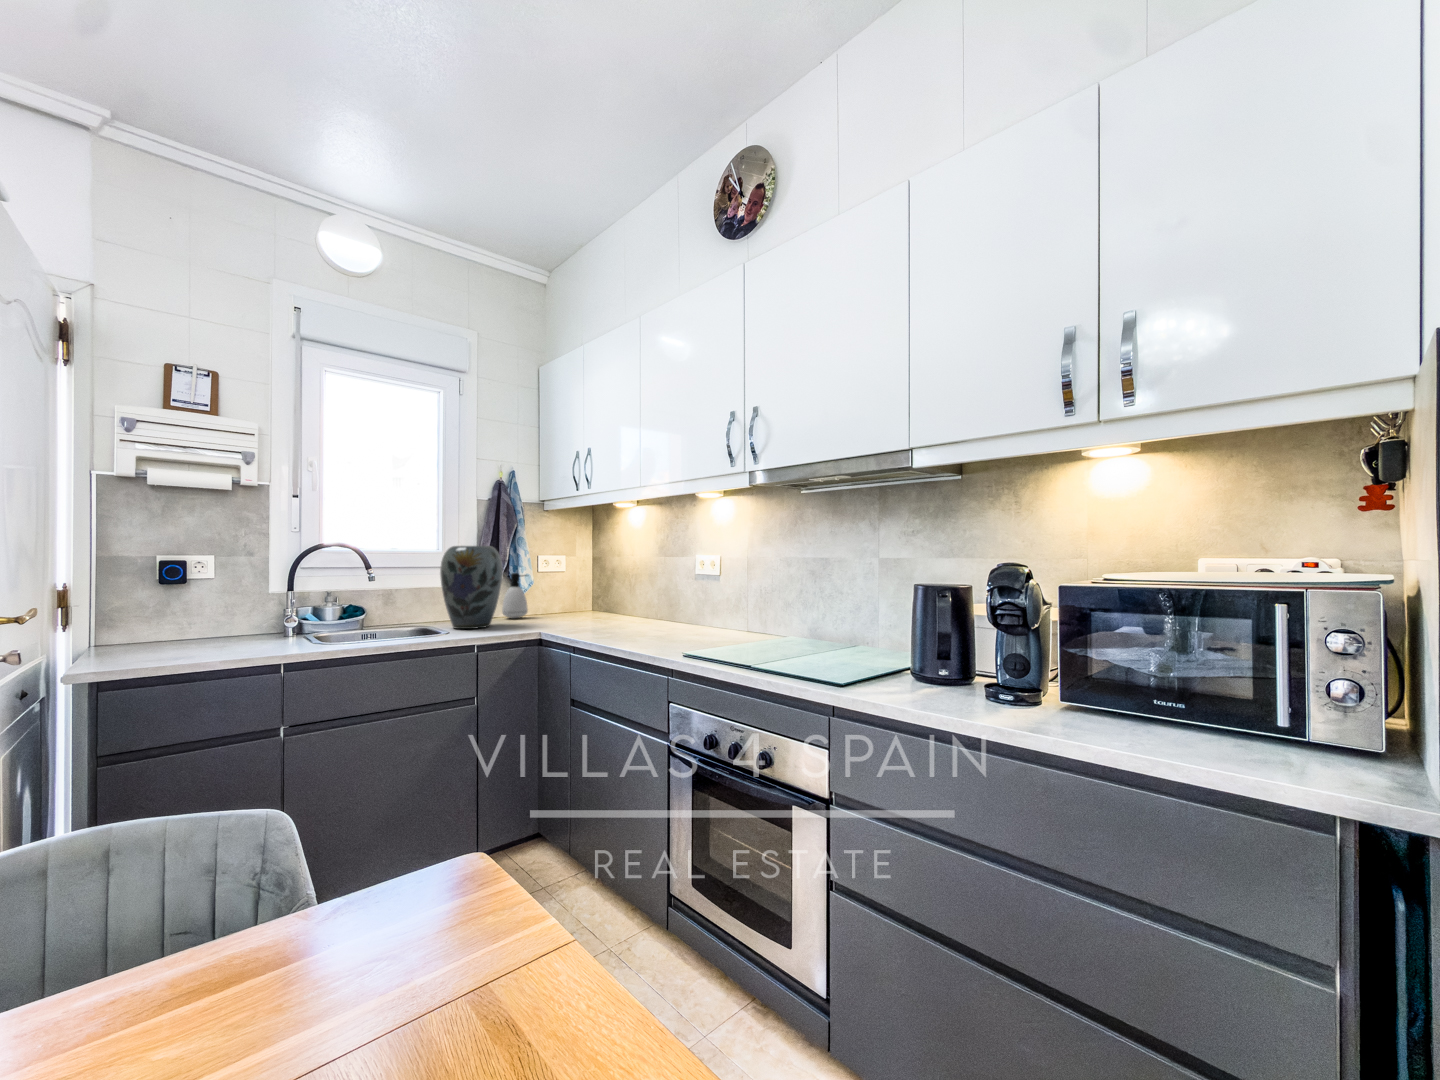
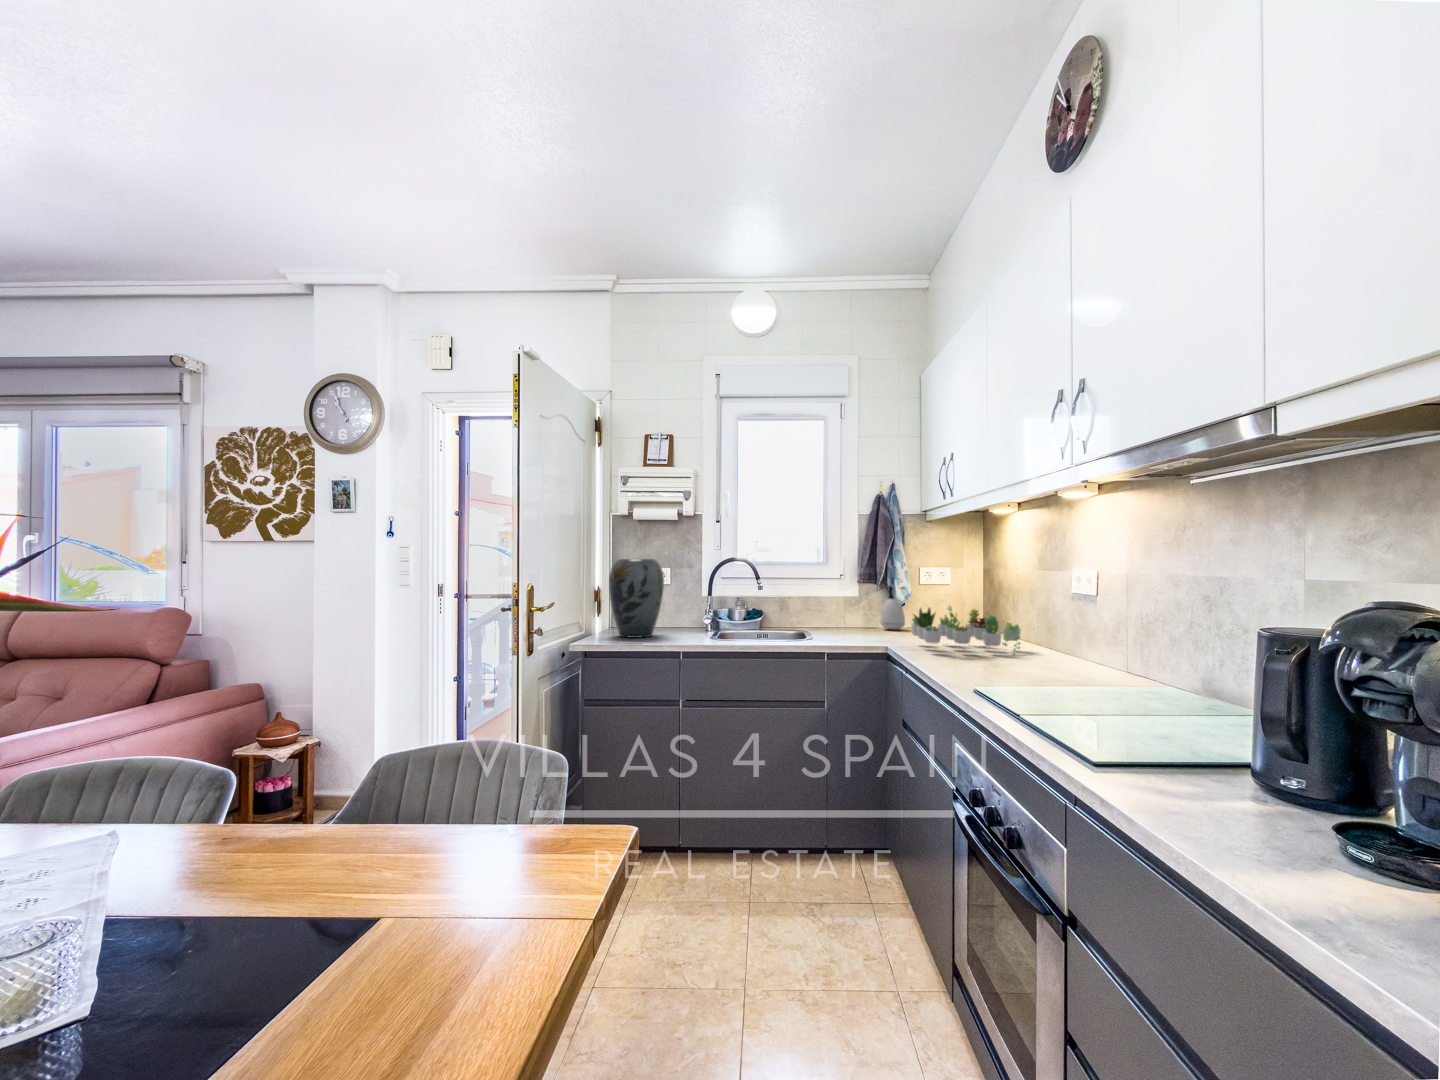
vase: present [440,546,503,629] -> present [609,559,664,638]
succulent plant: none [560,586,659,628] -> present [911,606,1021,654]

